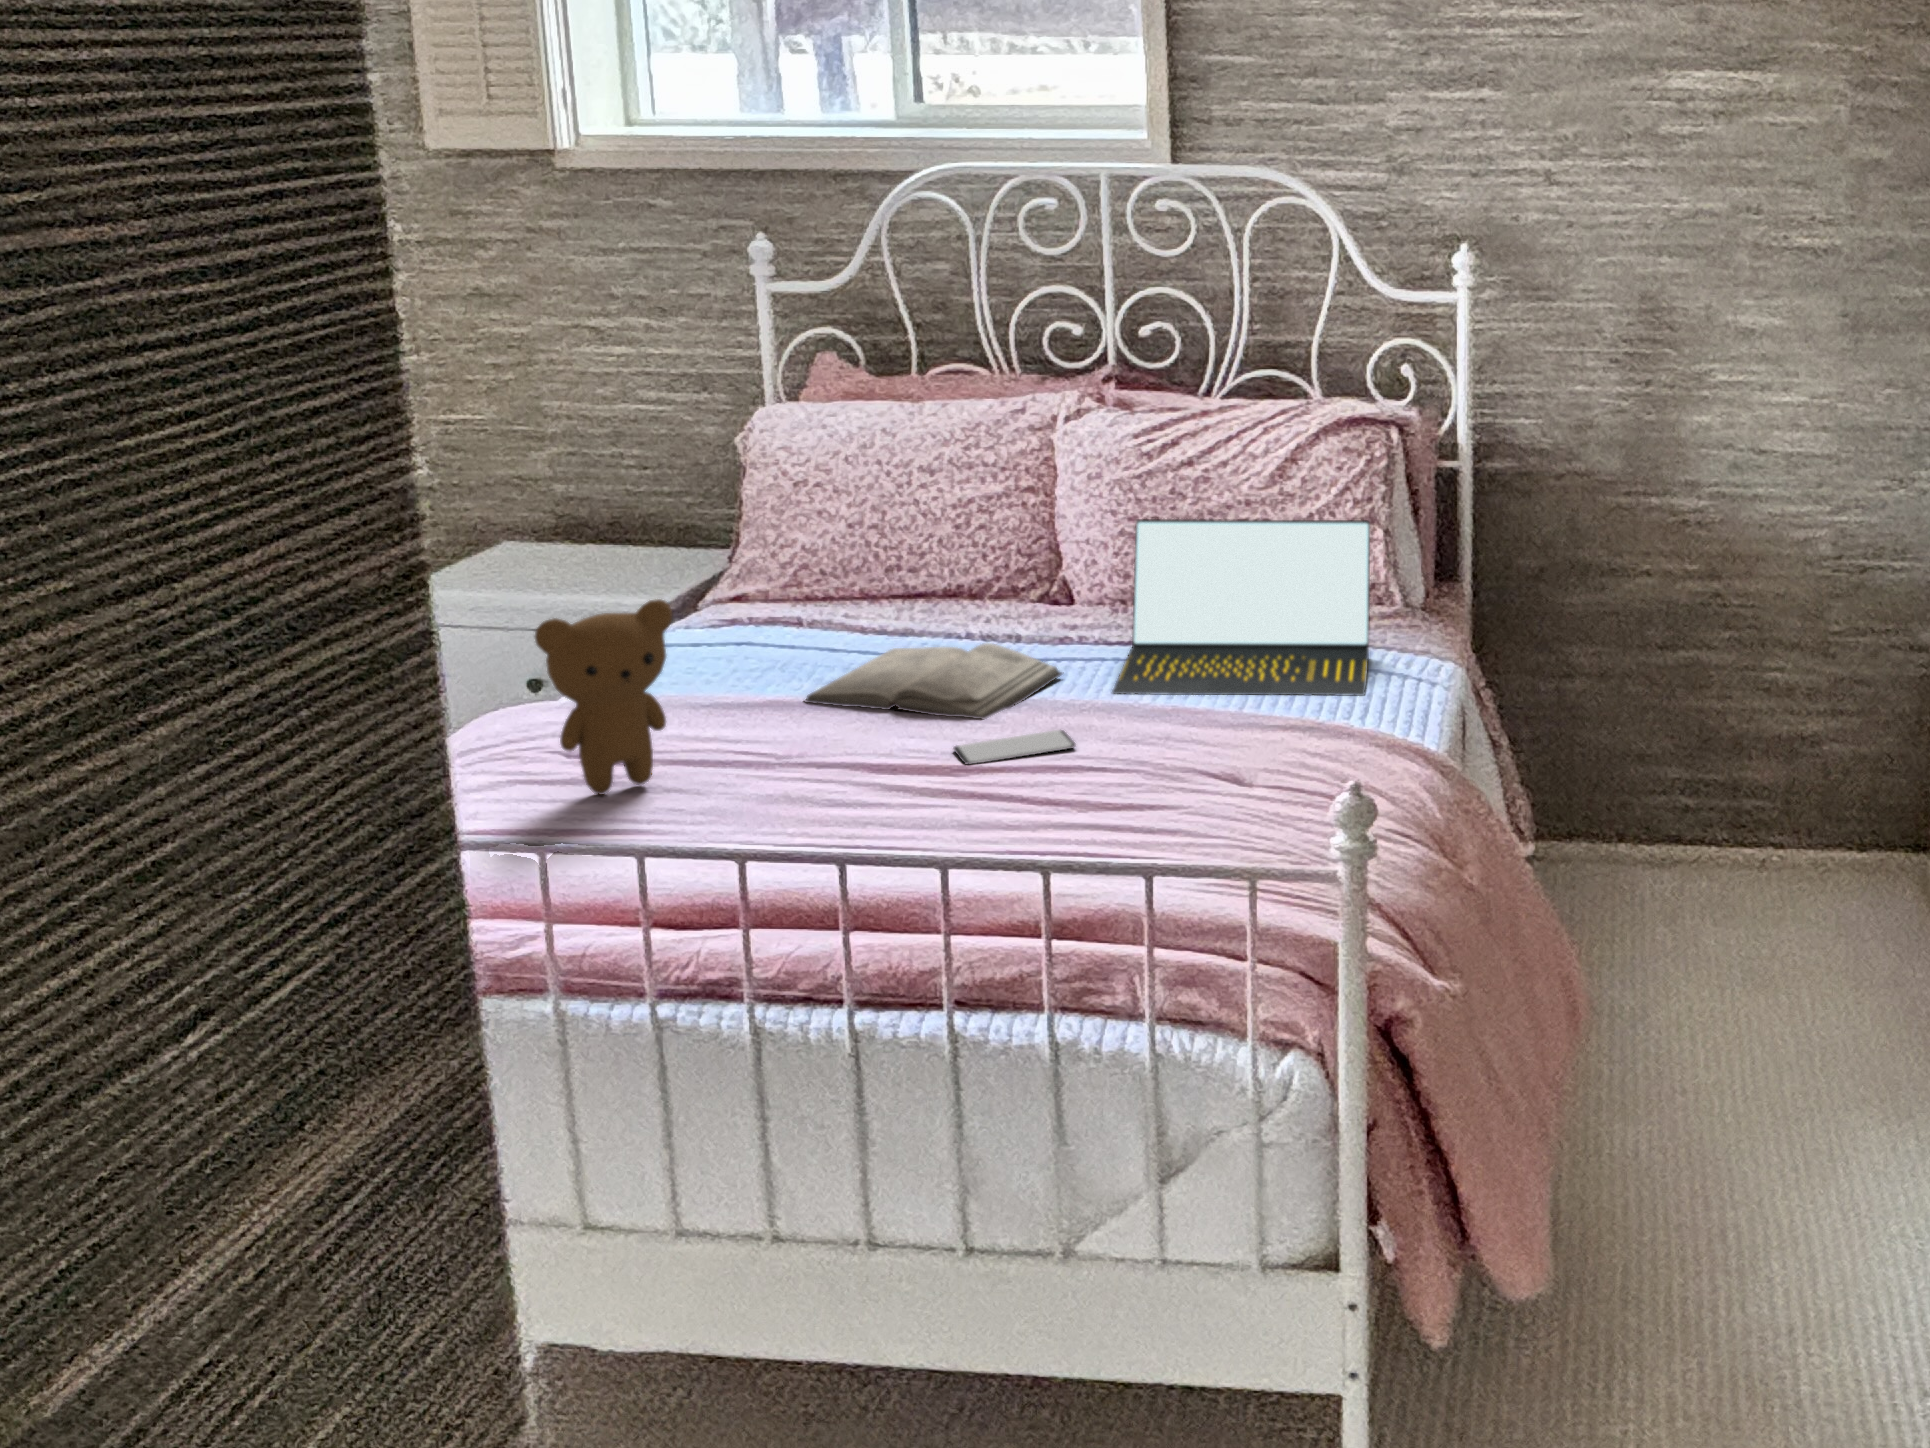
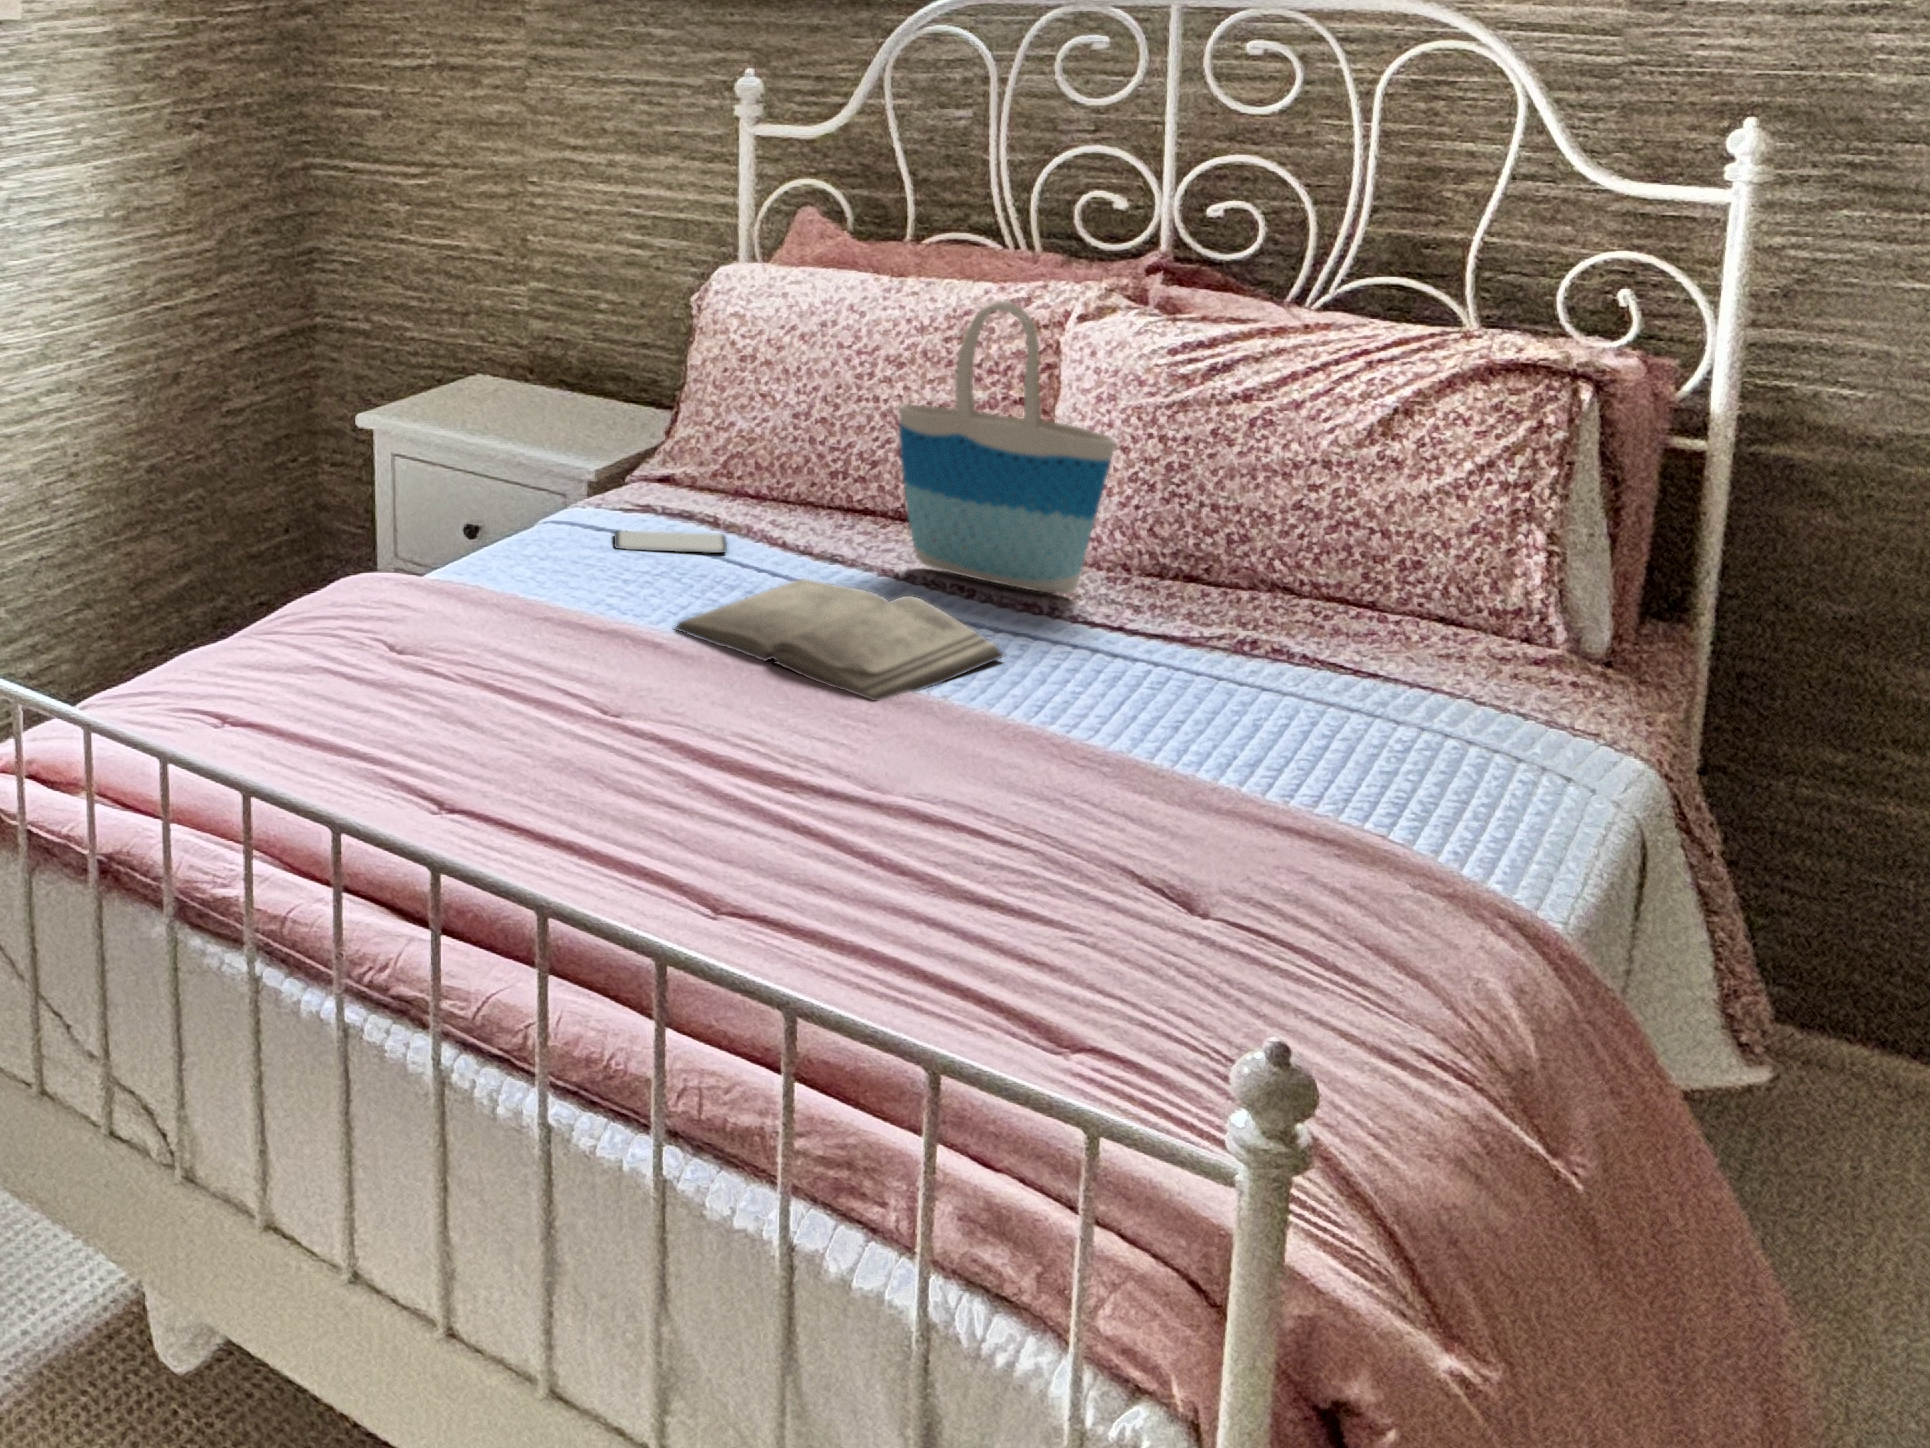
tote bag: none [947,407,1113,630] -> present [899,301,1115,594]
laptop: present [1112,519,1370,696] -> none [1061,466,1512,791]
teddy bear: present [535,599,672,795] -> none [343,496,497,705]
smartphone: present [954,730,1075,765] -> present [614,530,727,553]

